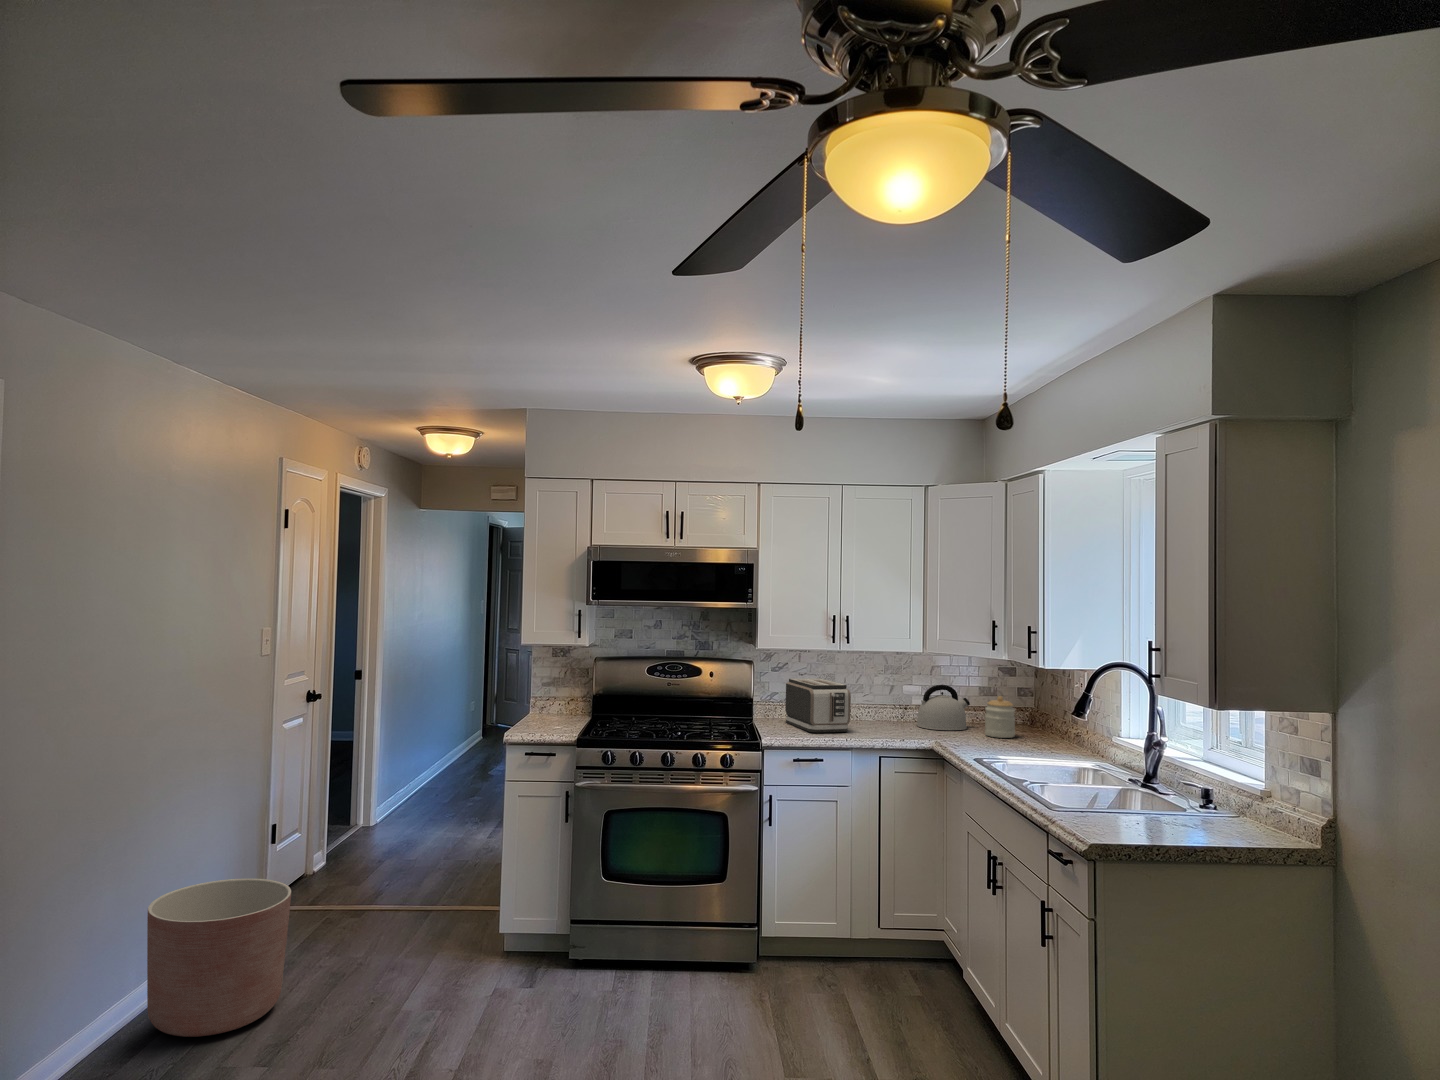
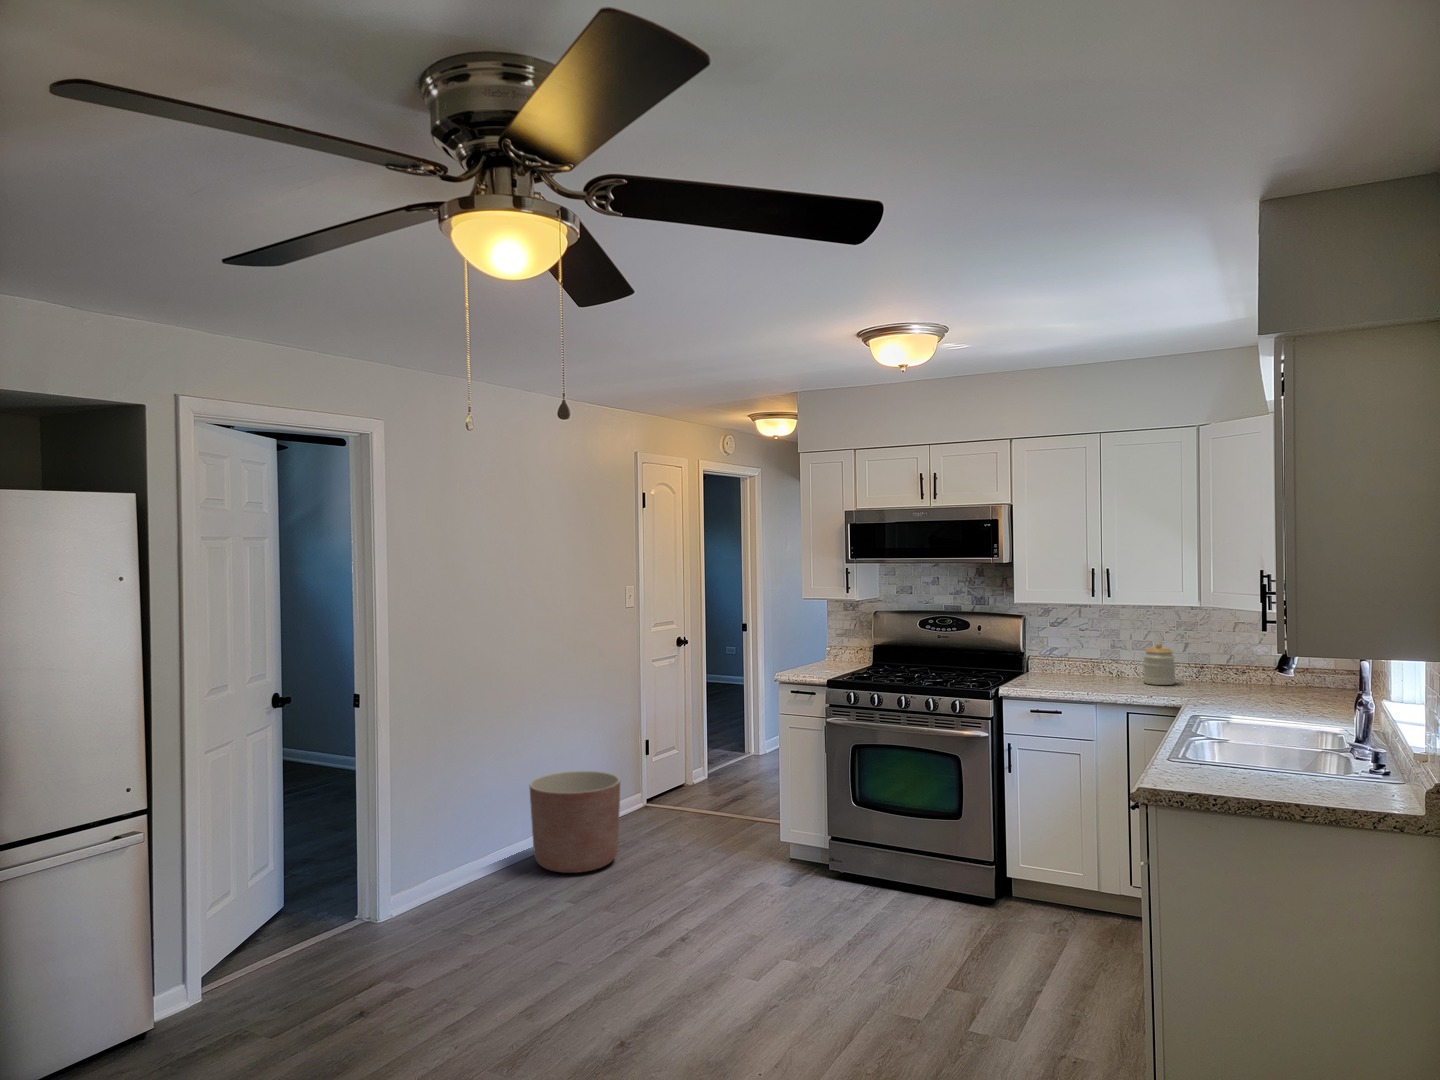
toaster: present [785,678,851,733] -> none [1053,633,1106,686]
kettle: present [917,685,970,730] -> none [1201,641,1267,691]
jar: present [985,696,1015,738] -> present [1143,643,1176,685]

